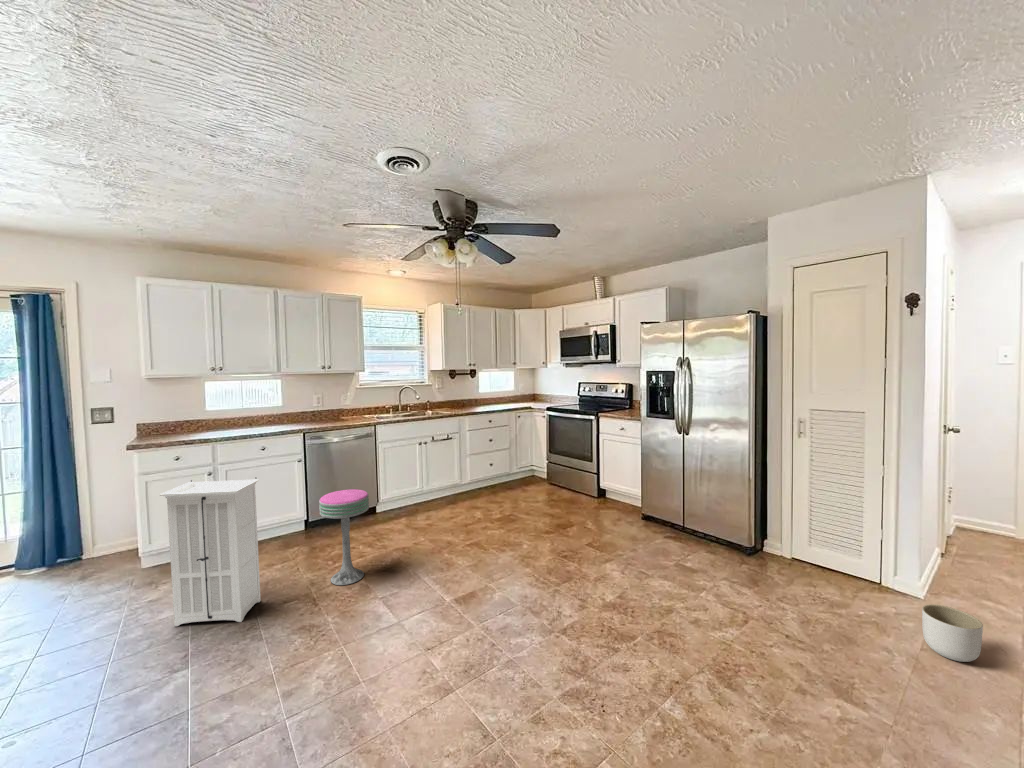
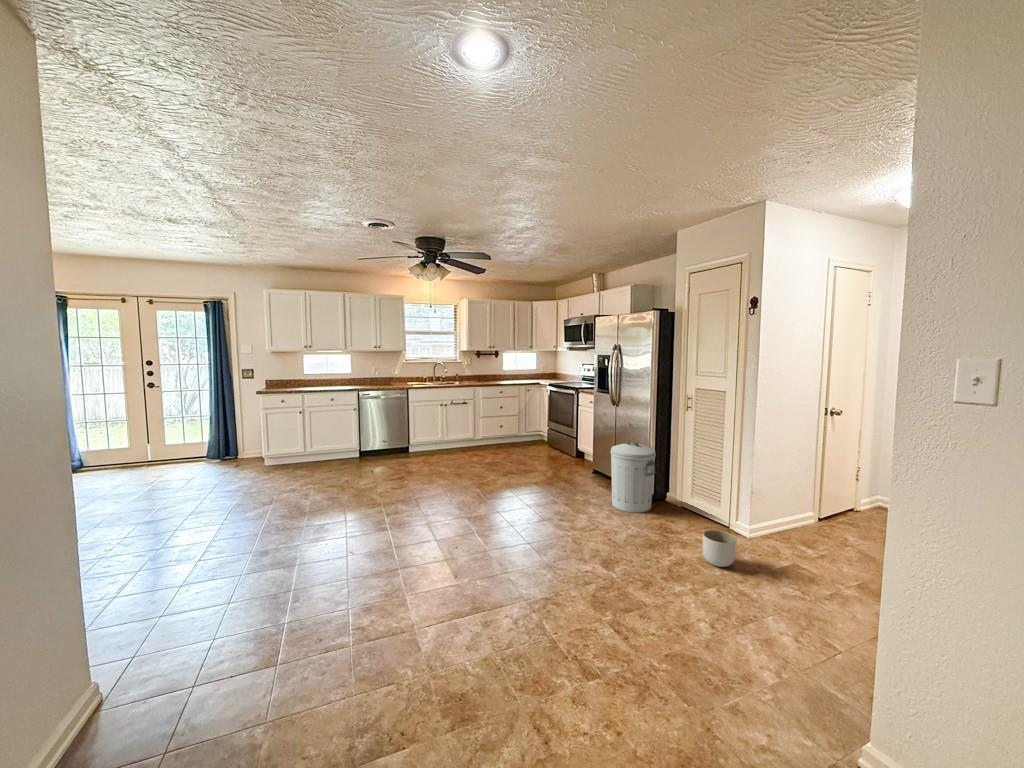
storage cabinet: present [160,478,261,626] -> none [263,412,317,494]
trash can: none [705,482,773,578] -> present [611,442,656,513]
bar stool: present [319,489,369,585] -> none [352,427,383,485]

